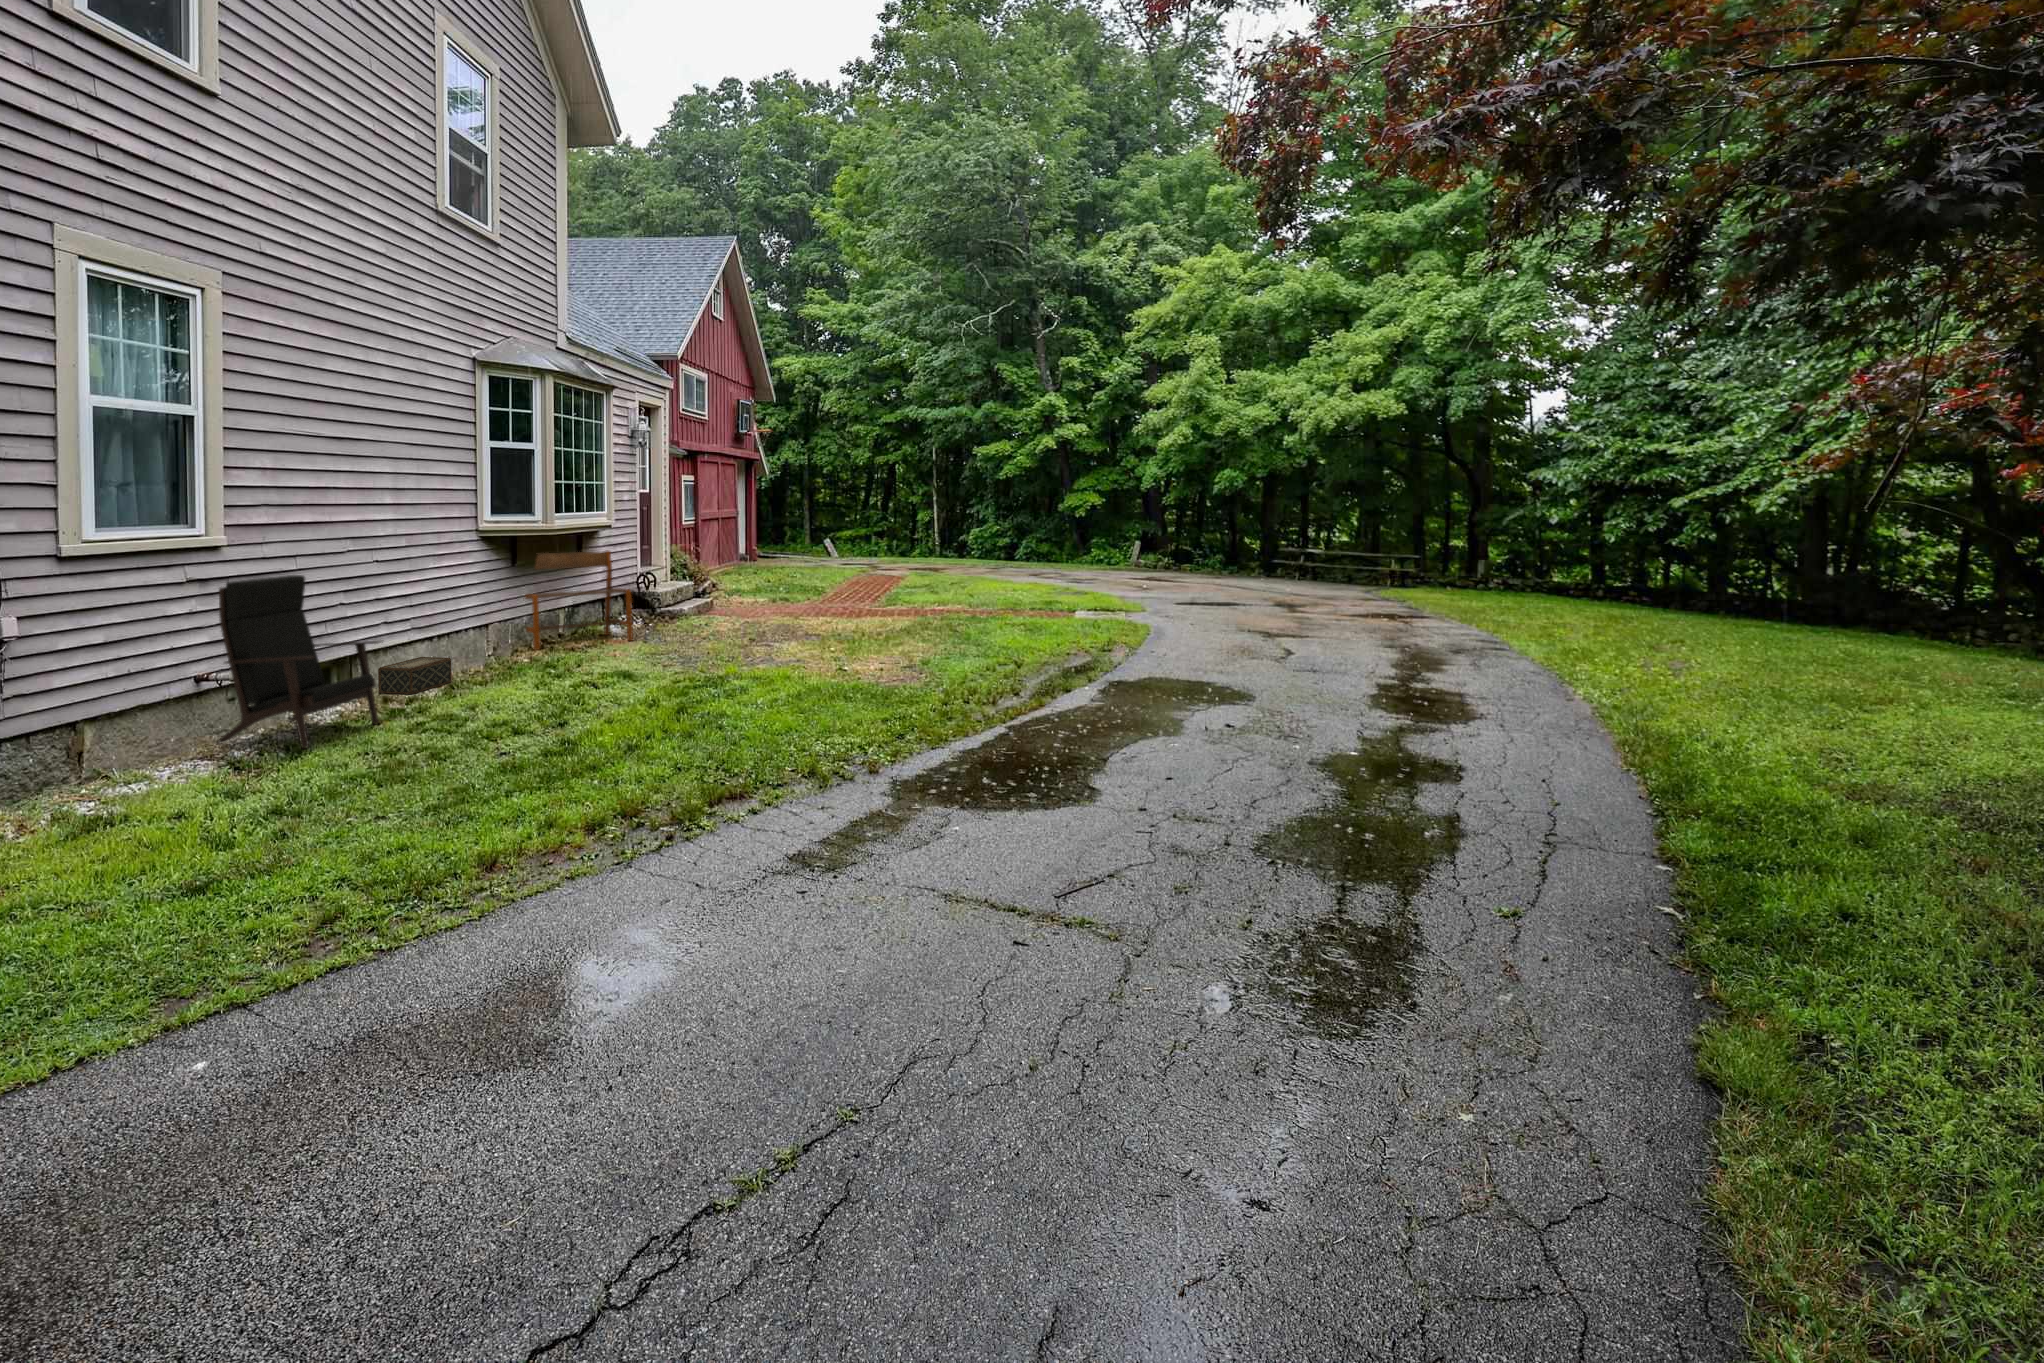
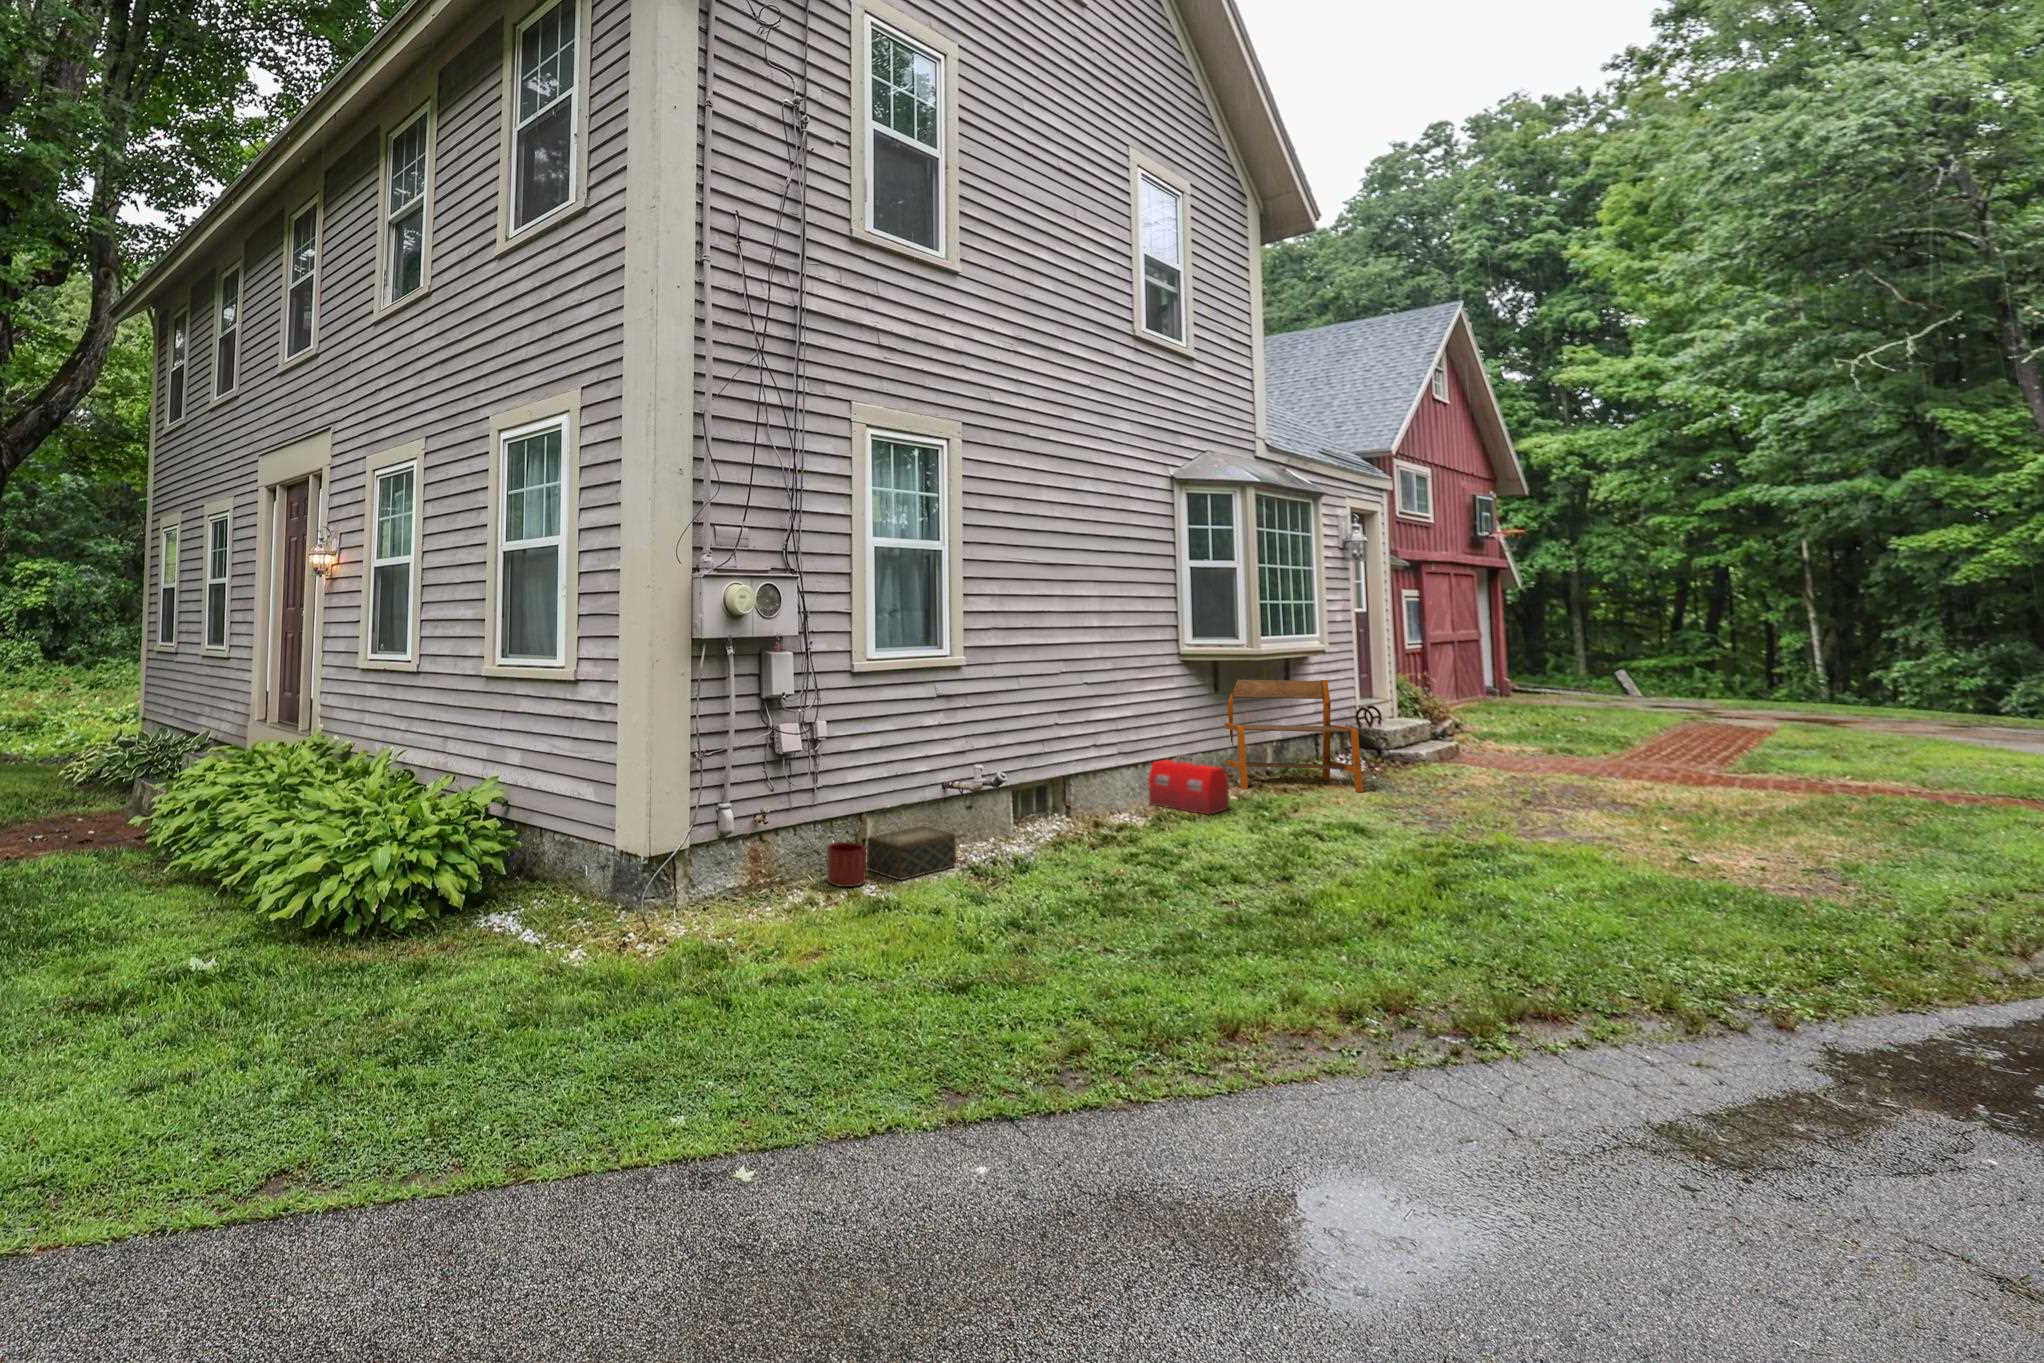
lounge chair: present [217,575,383,749] -> none [955,694,1096,870]
toolbox: none [445,623,520,675] -> present [1148,754,1229,815]
woven basket: present [378,657,451,694] -> present [867,826,956,880]
planter: none [24,755,87,808] -> present [827,842,866,887]

